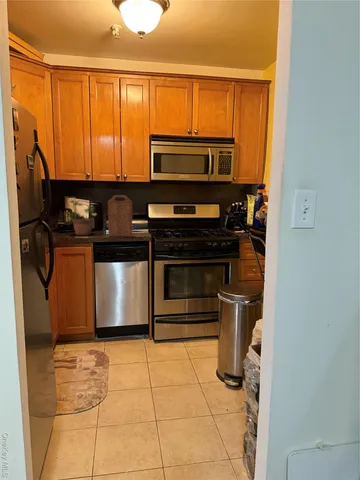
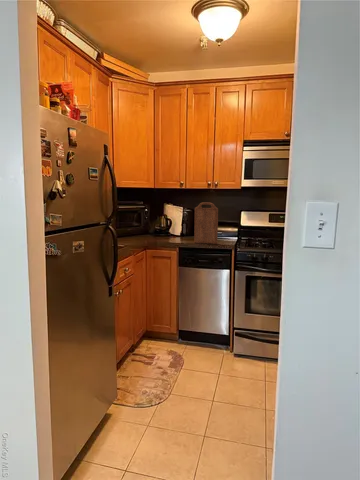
potted plant: present [68,200,96,235] -> none [158,201,185,240]

